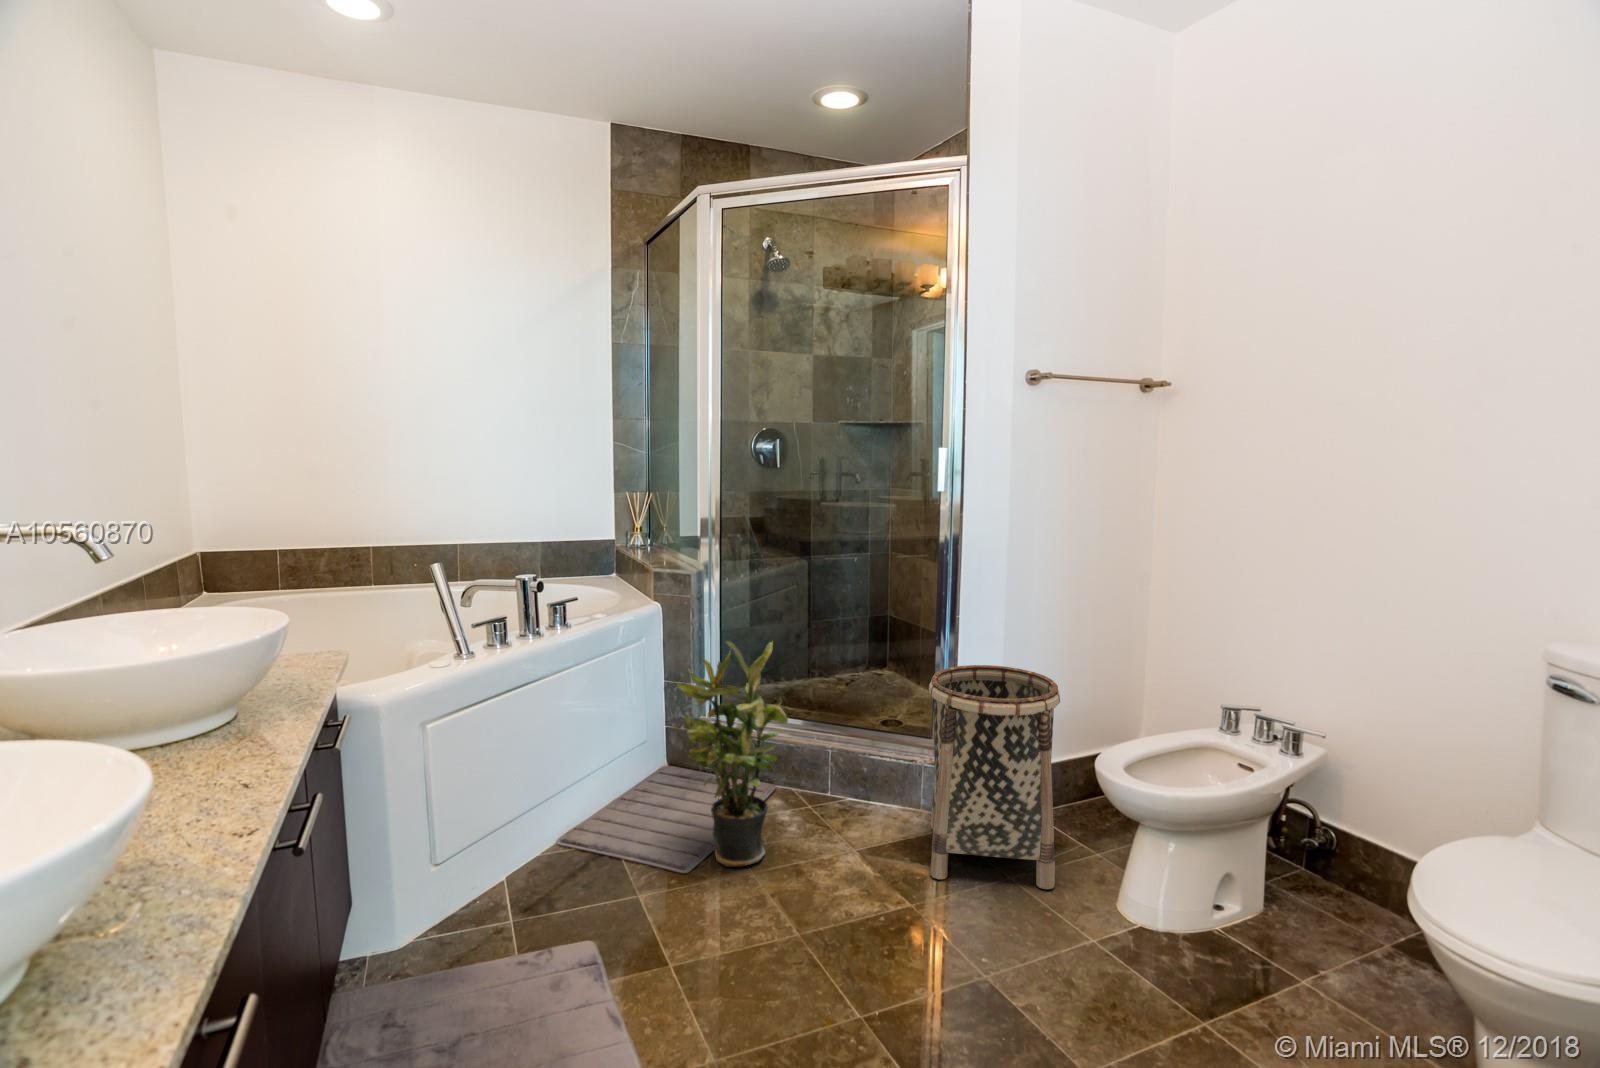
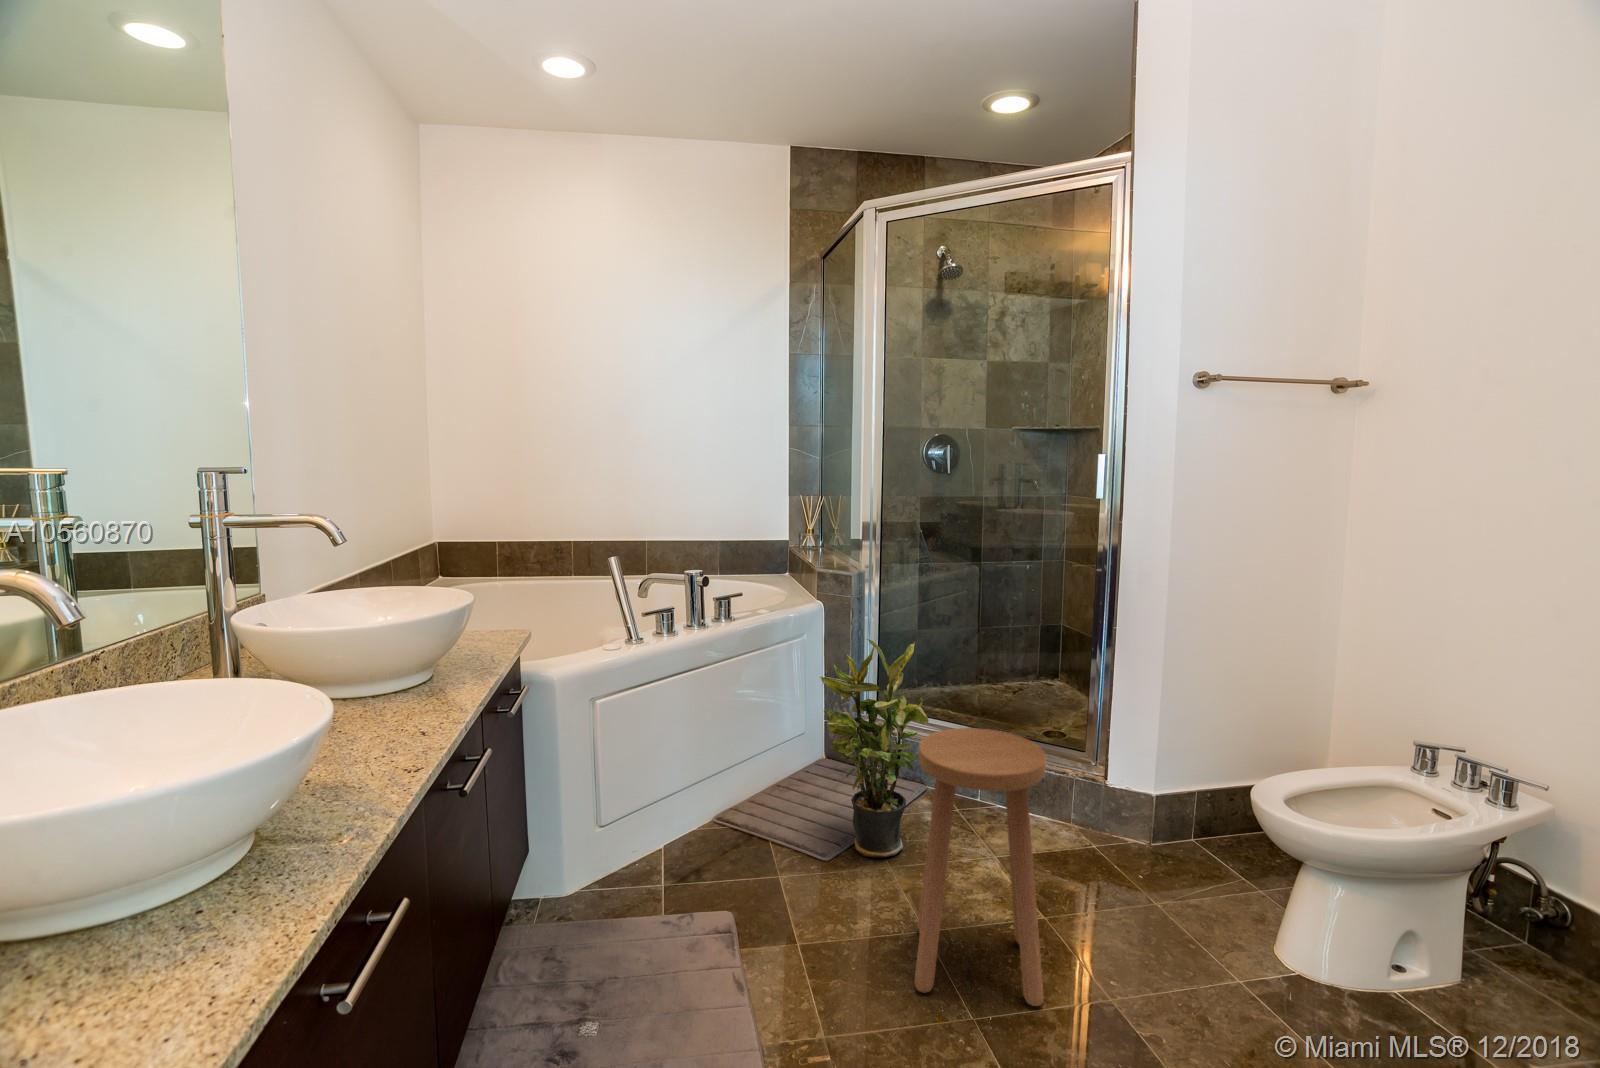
basket: present [929,665,1060,889] -> none [1068,679,1218,922]
stool: none [794,723,926,997] -> present [915,728,1046,1006]

